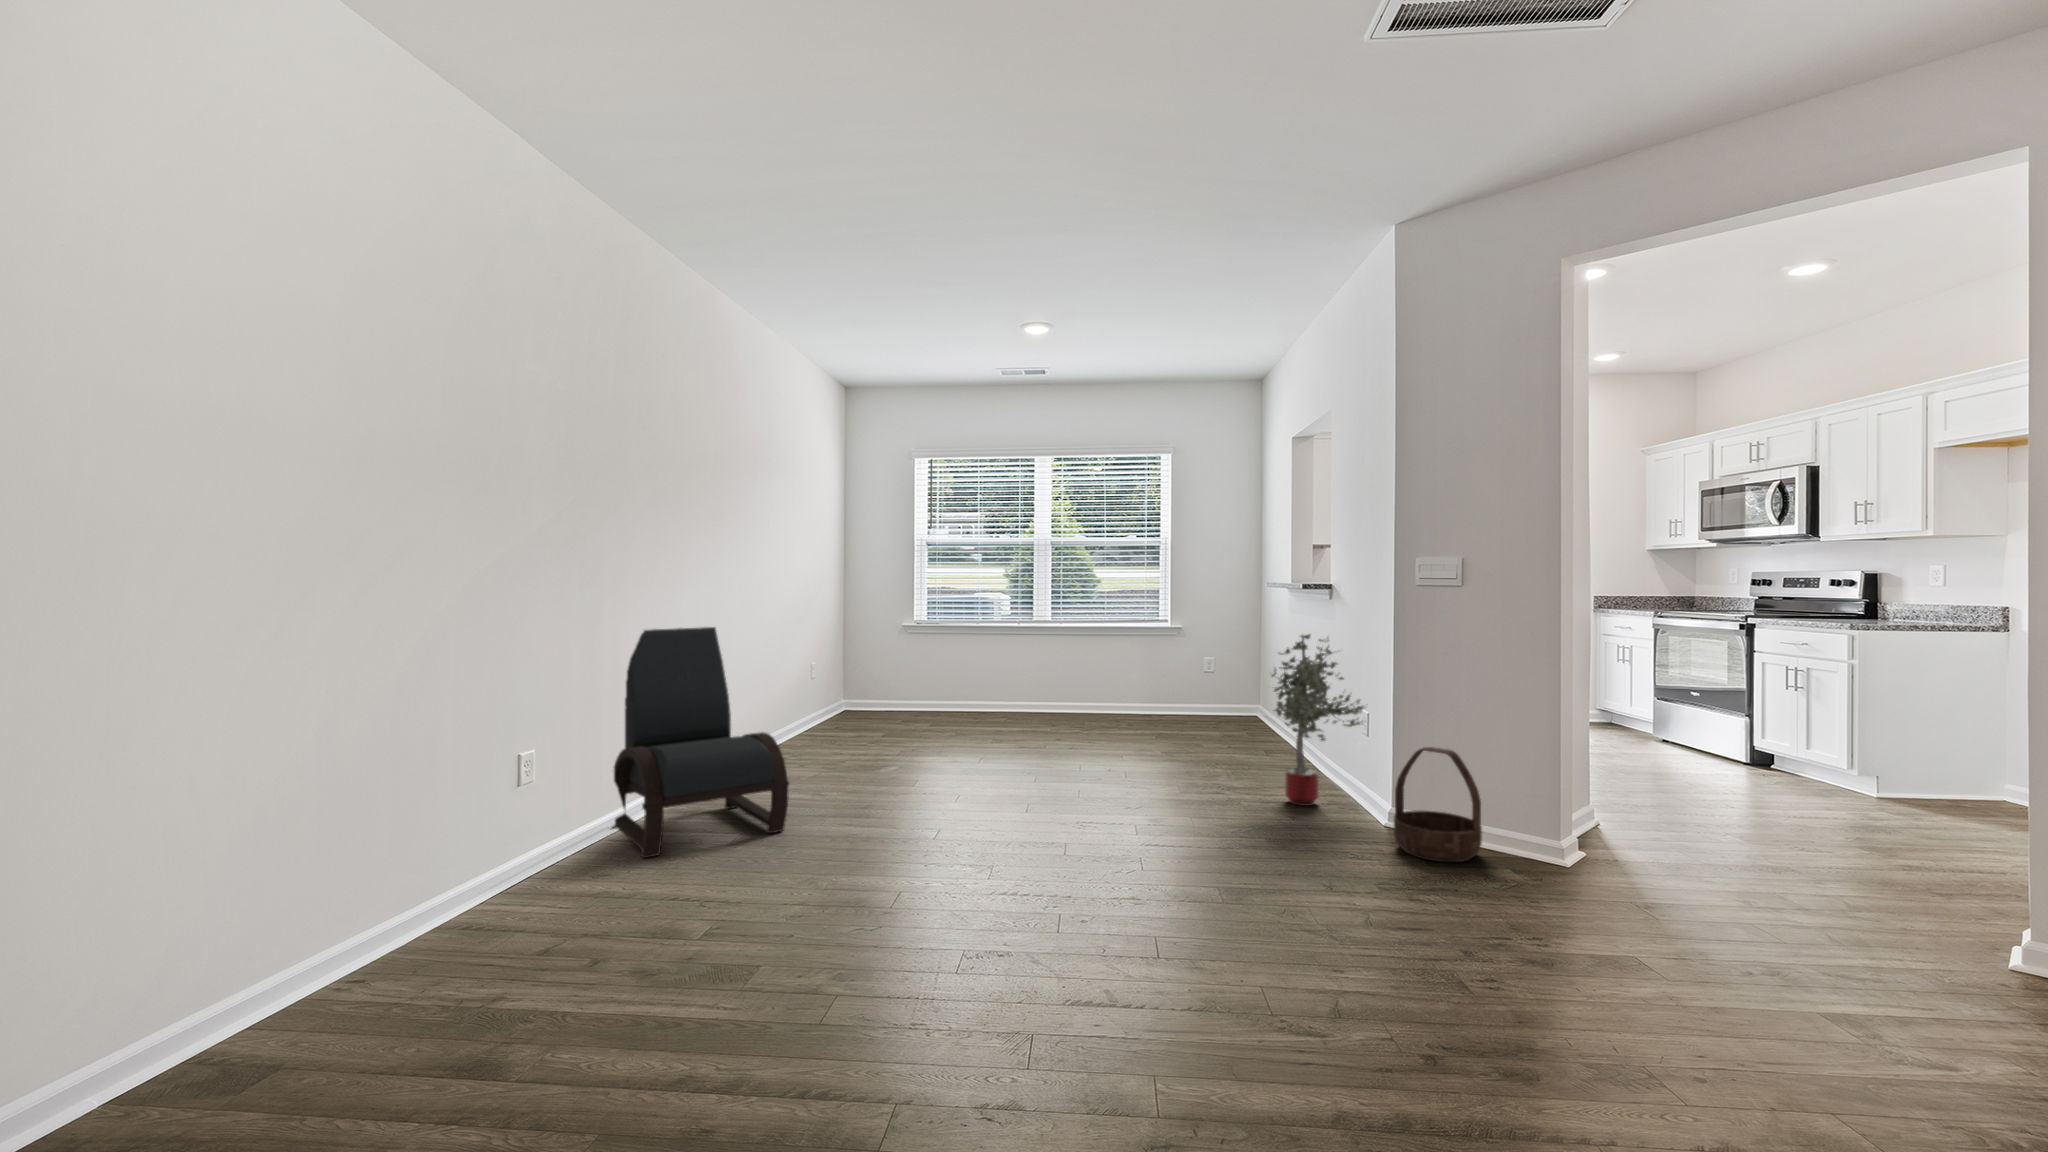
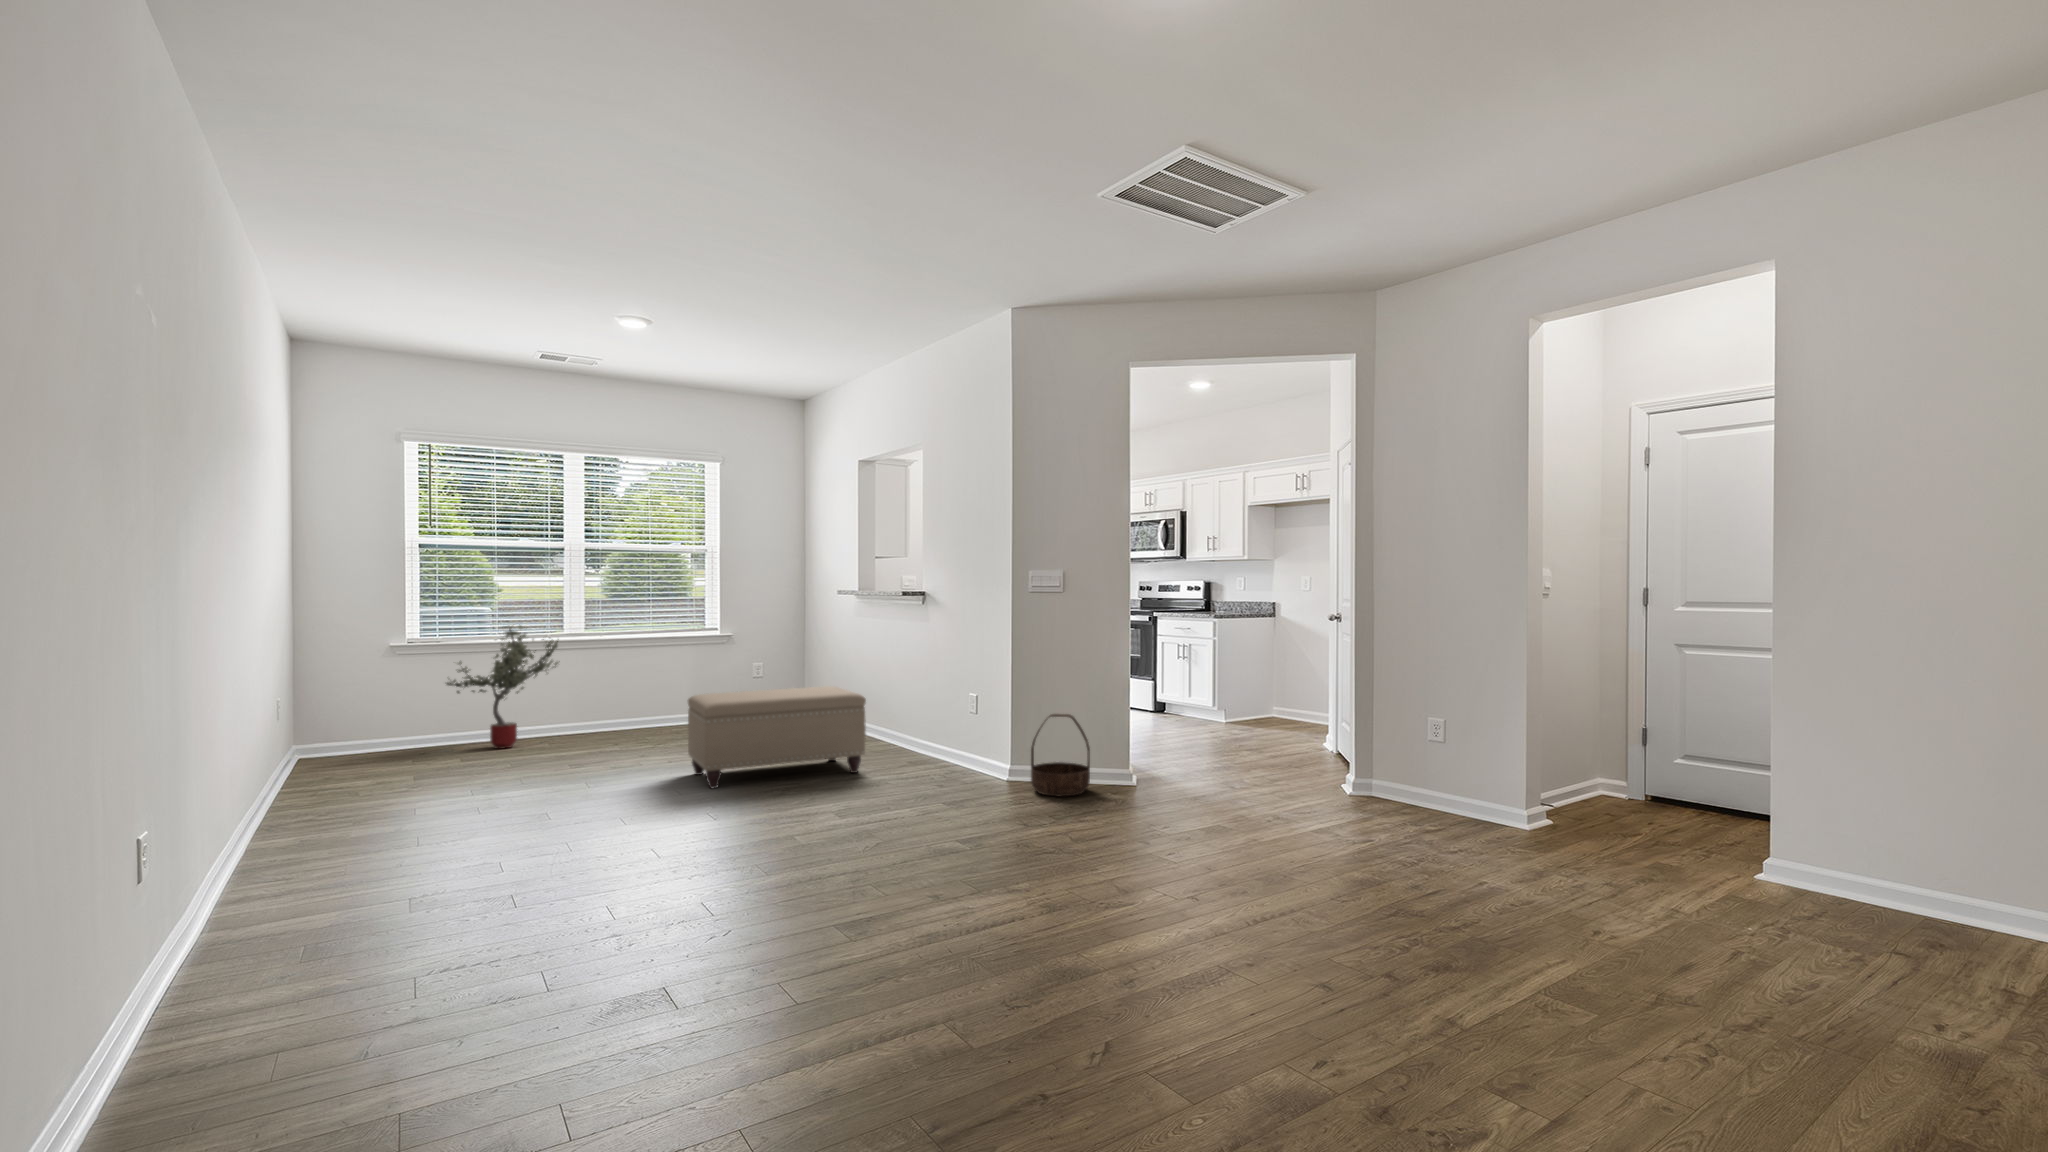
lounge chair: present [611,627,789,858] -> none [165,652,490,940]
potted tree: present [1272,634,1364,806] -> present [446,625,558,749]
ottoman: none [1058,684,1231,785] -> present [688,686,866,789]

